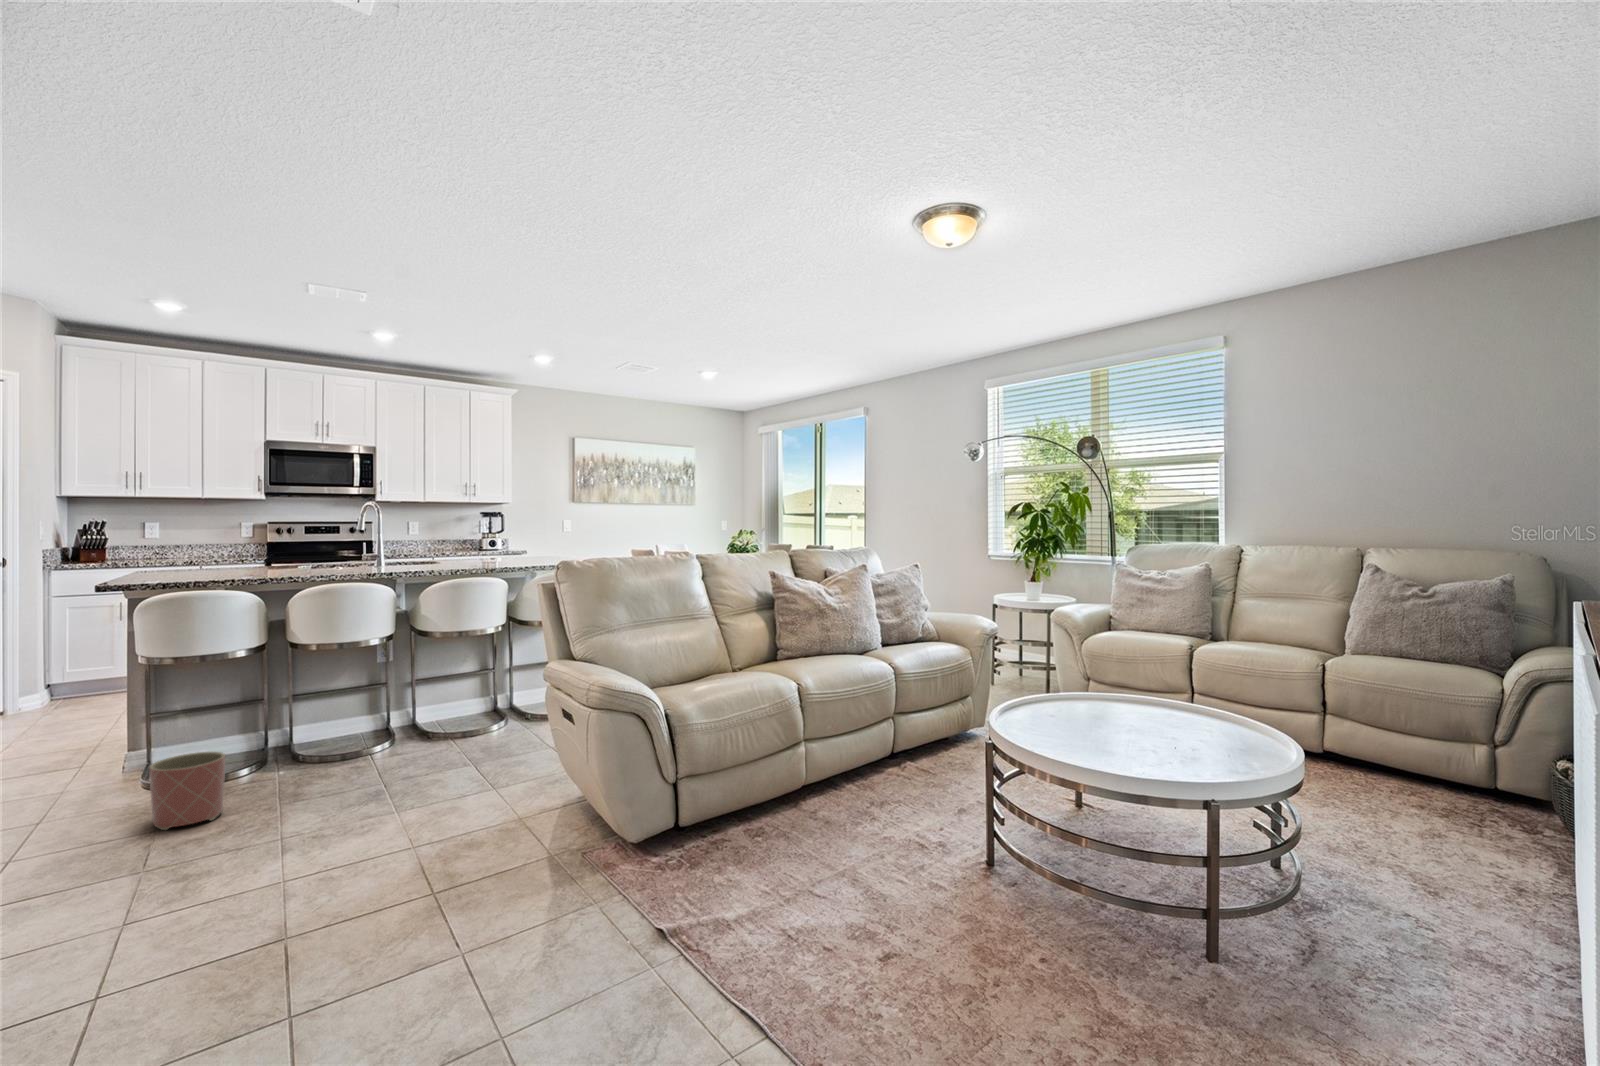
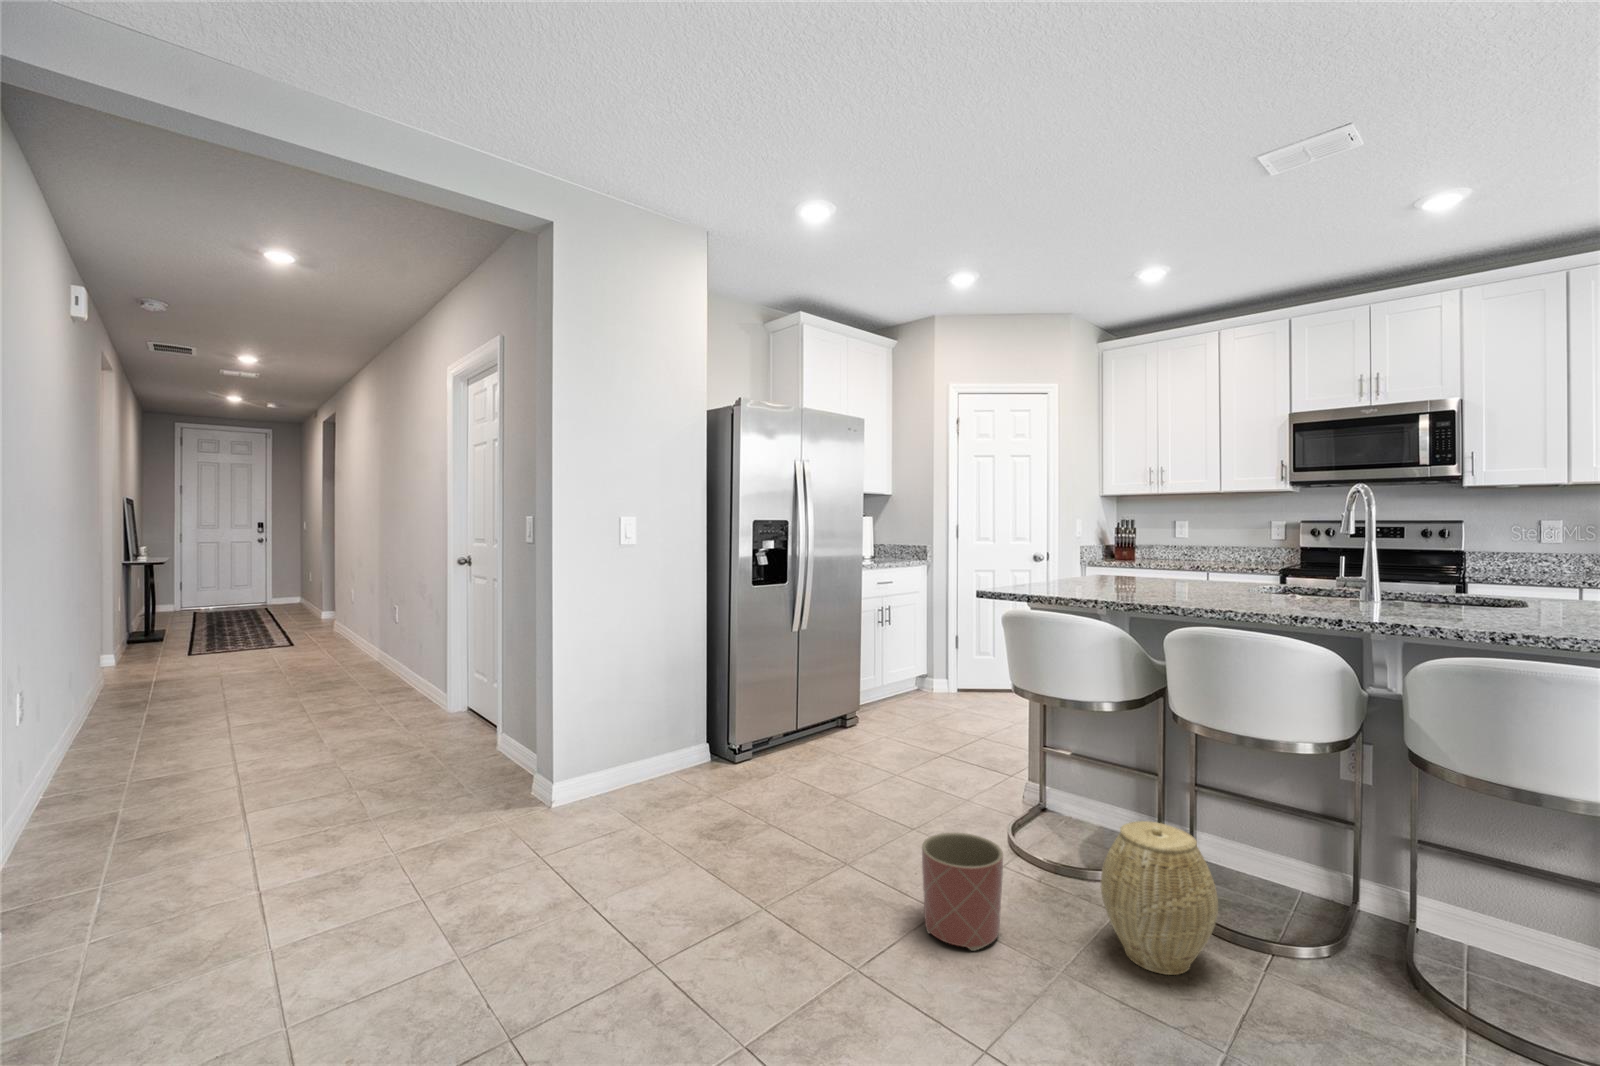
woven basket: none [283,702,357,784] -> present [1101,821,1218,975]

